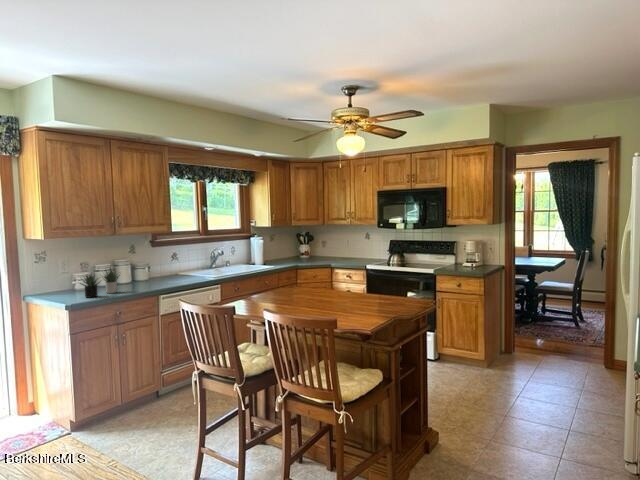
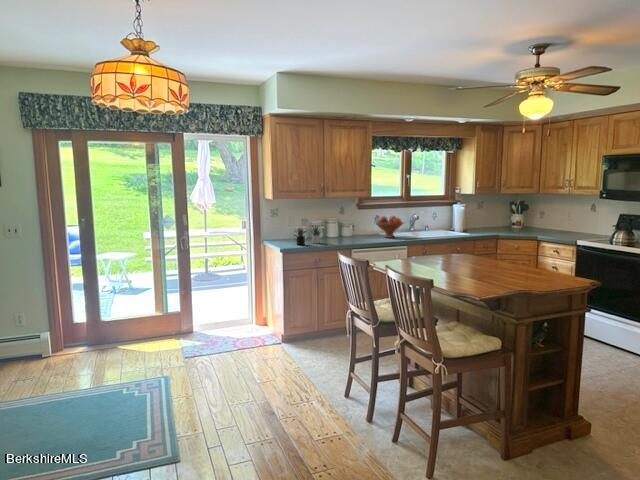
fruit bowl: none [178,252,211,278] -> present [376,216,403,238]

